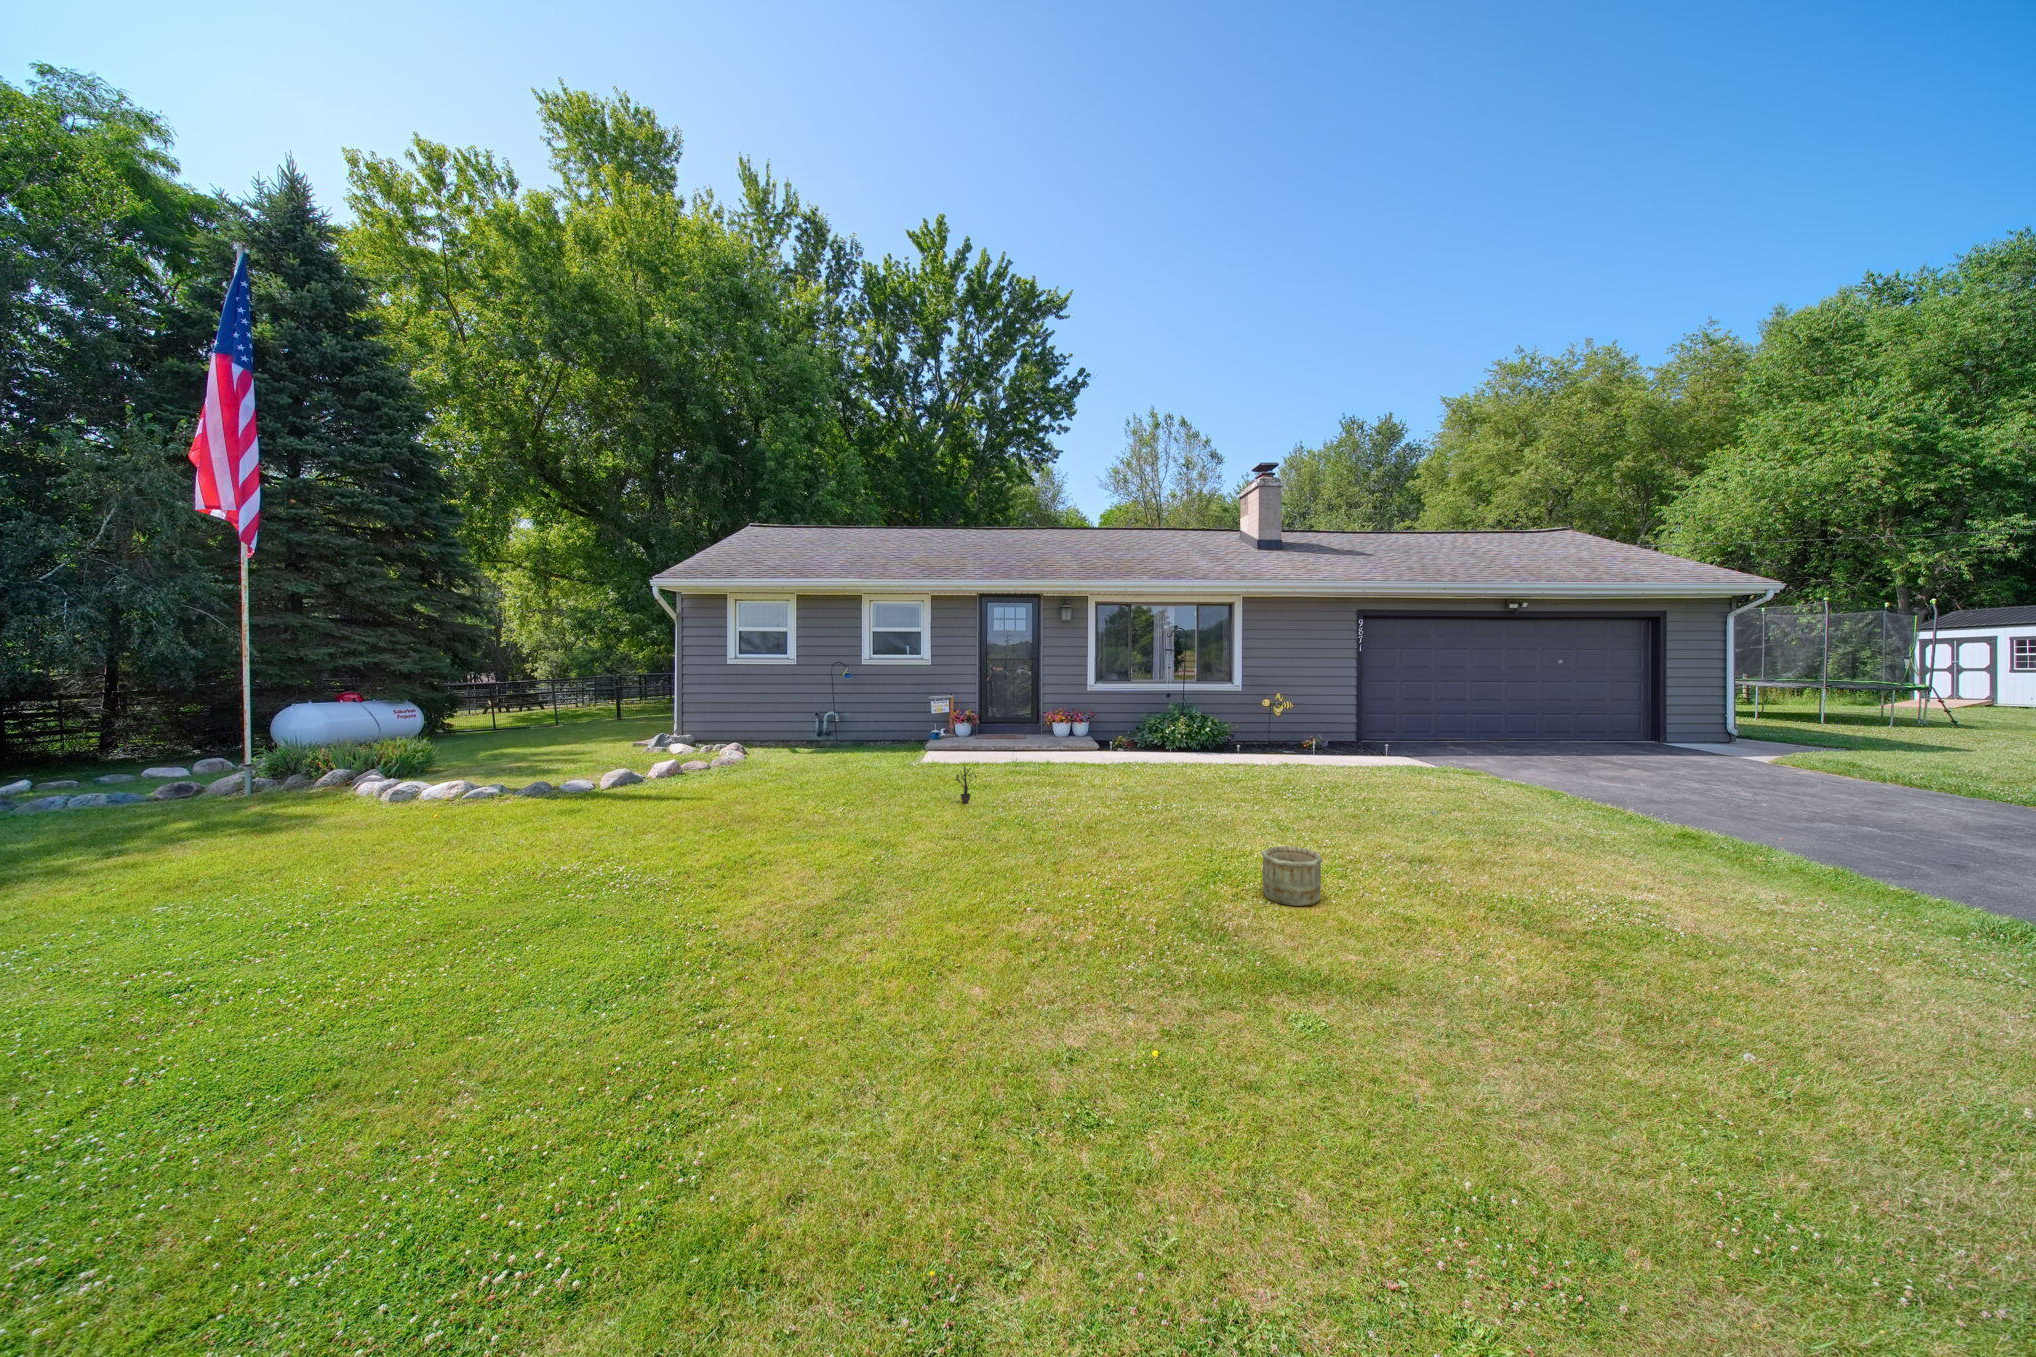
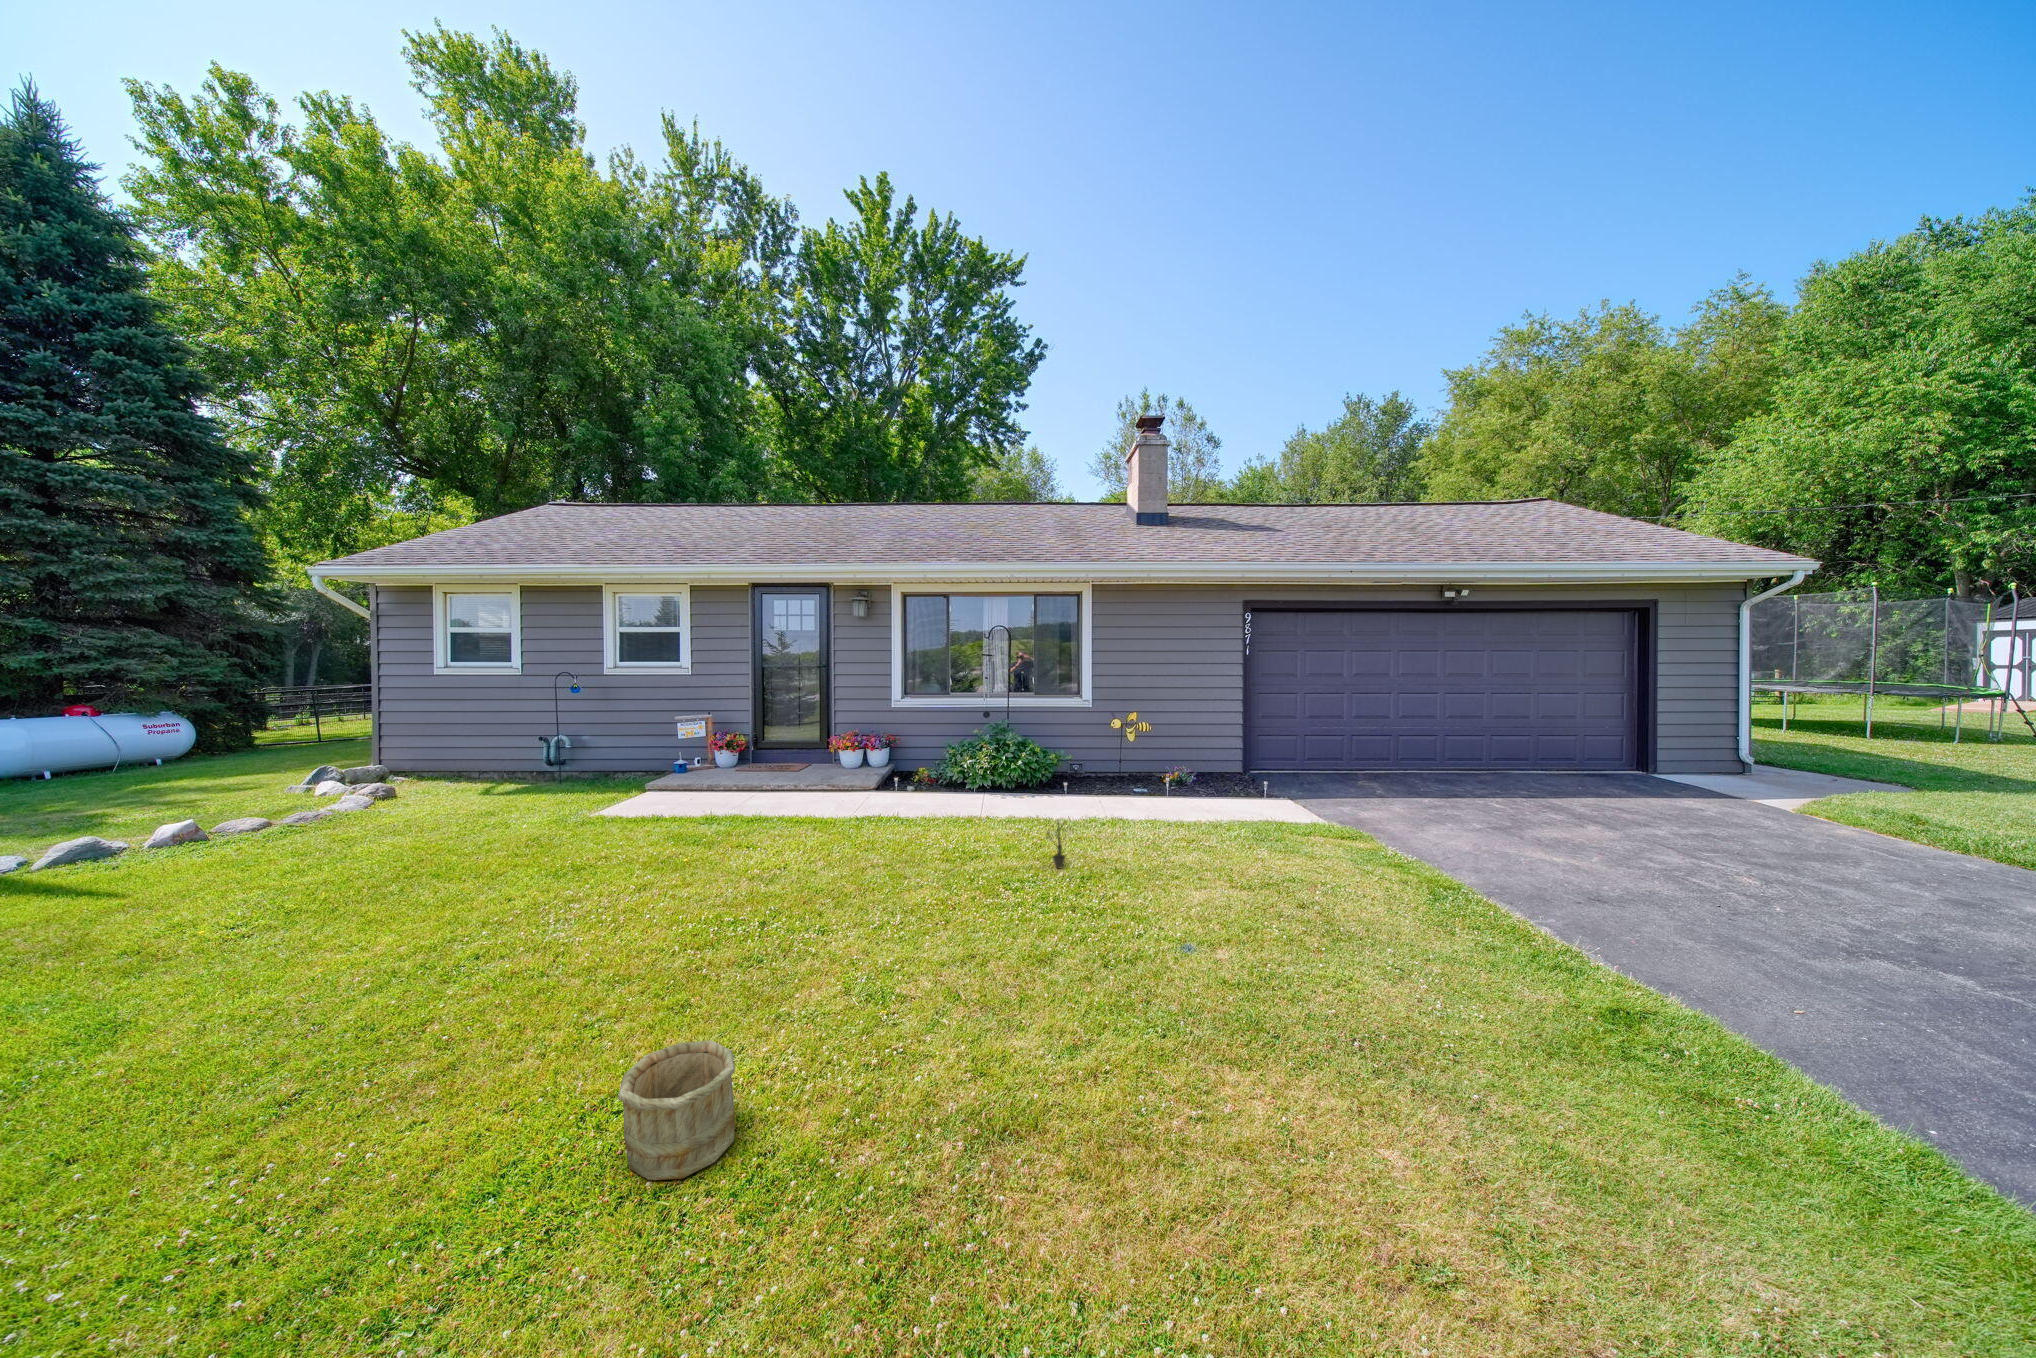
decorative plant: present [951,766,976,804] -> present [1042,822,1066,868]

